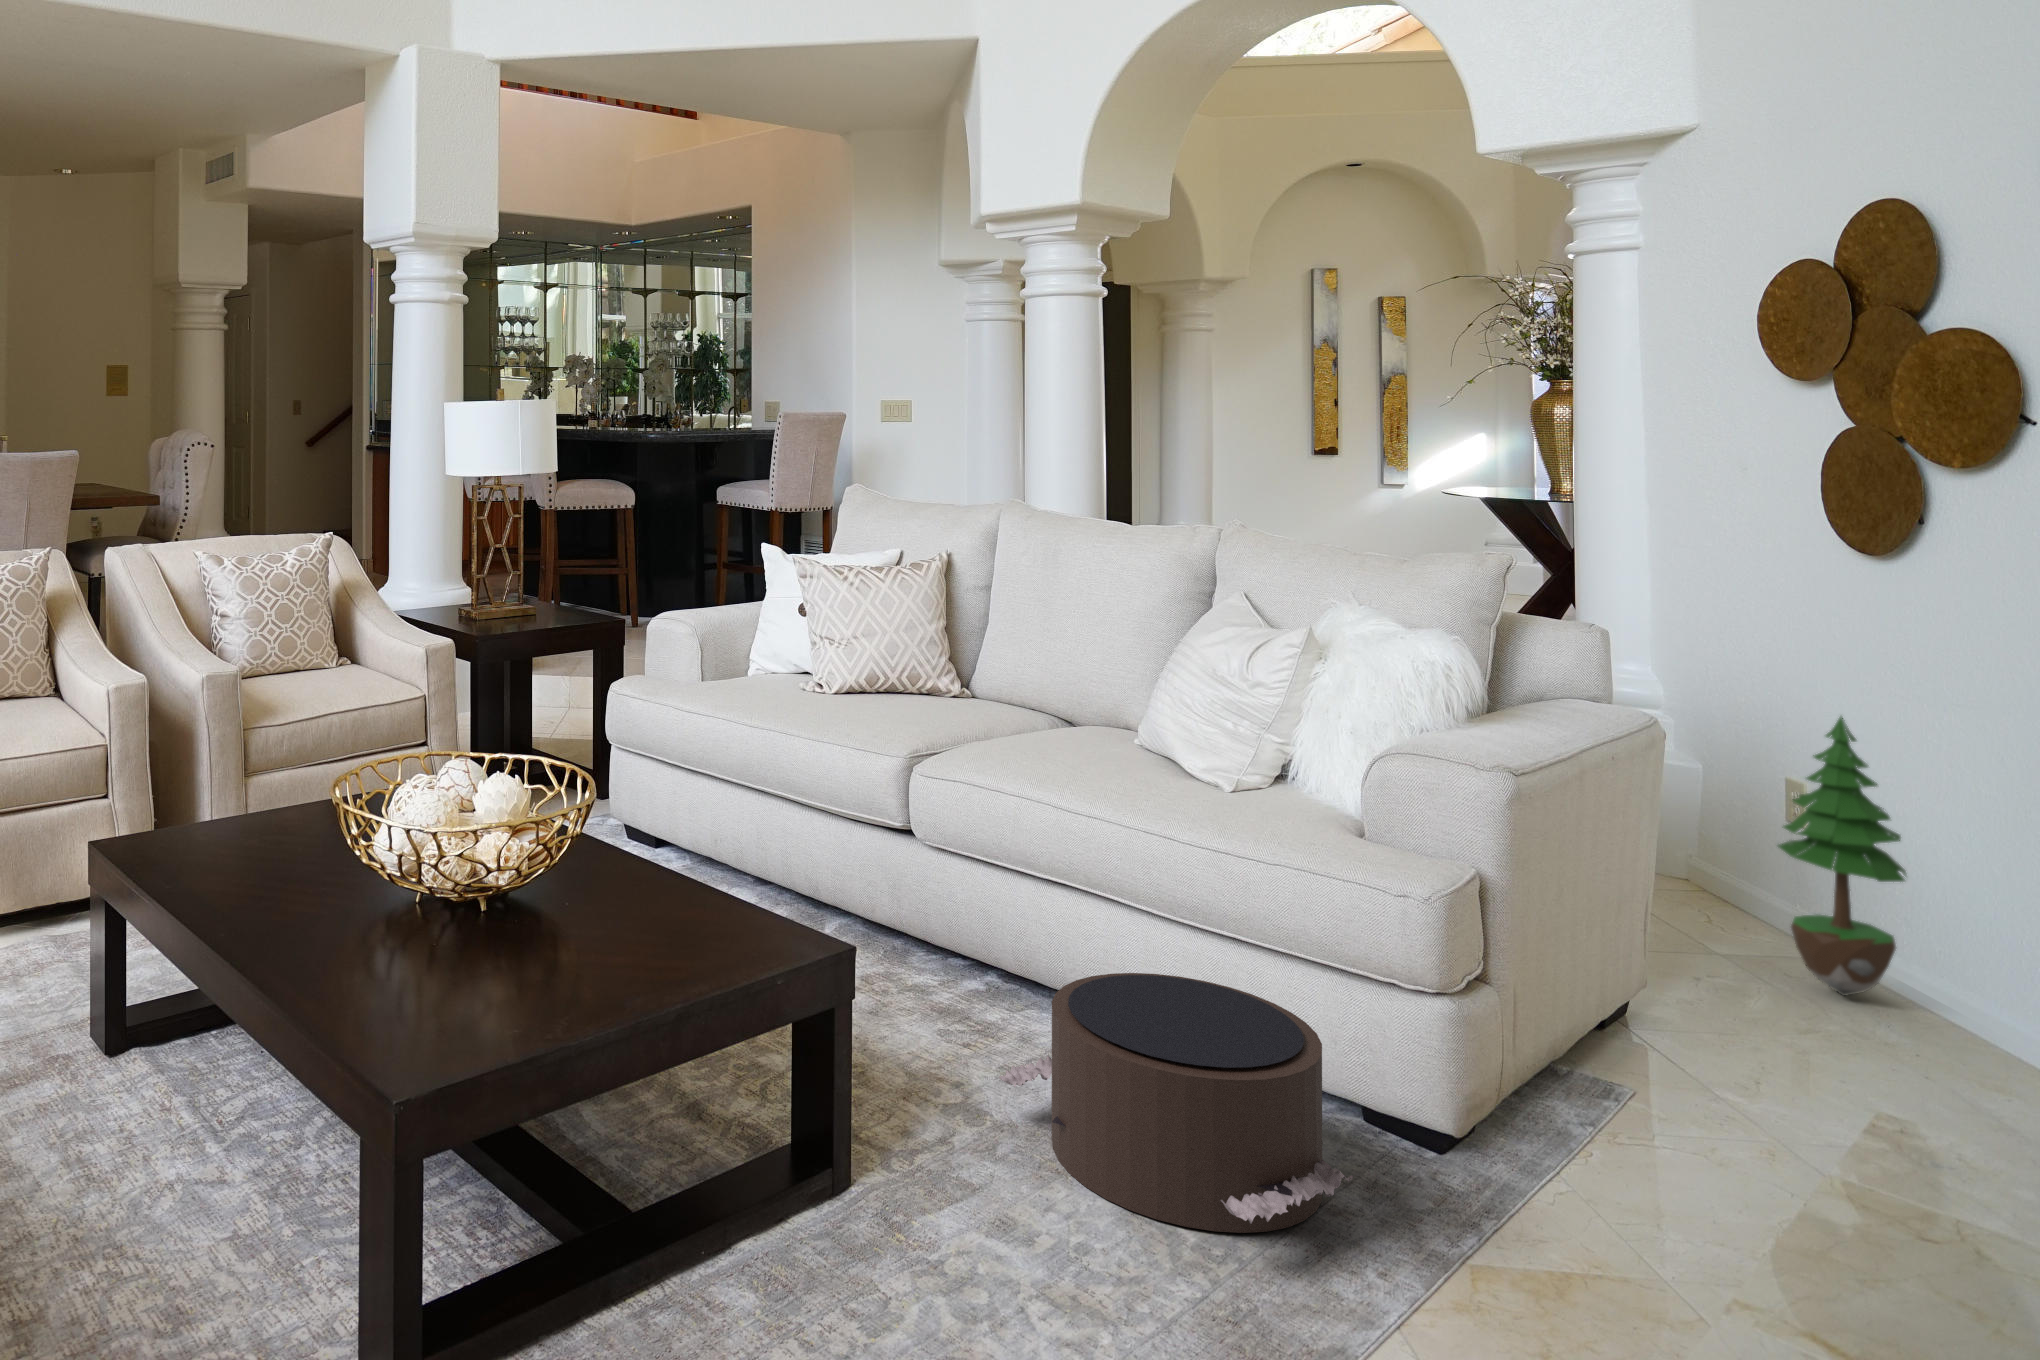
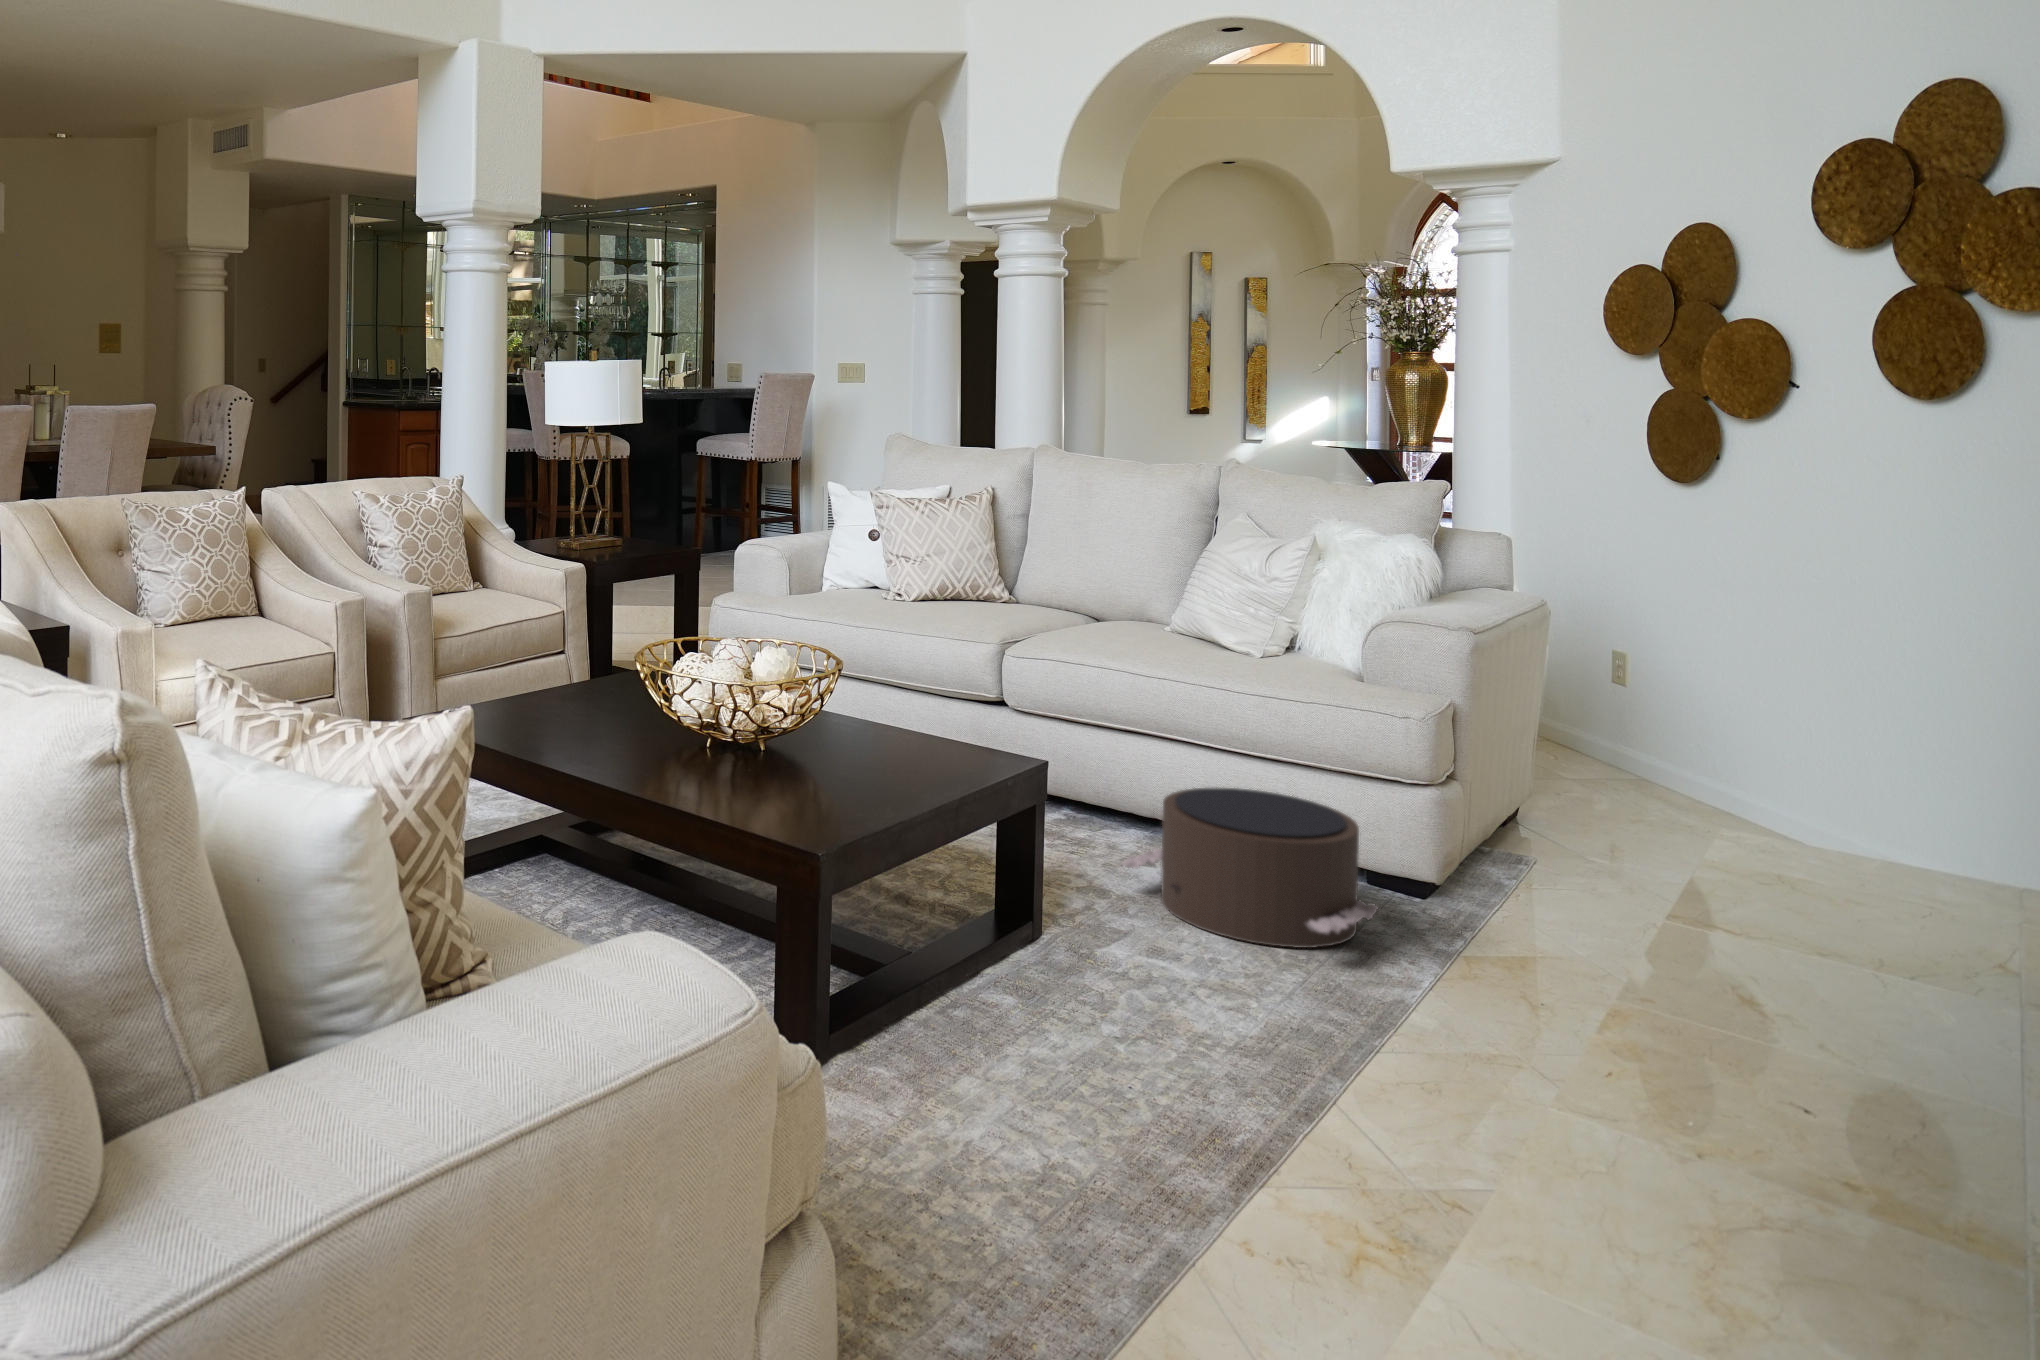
potted tree: present [1778,717,1906,996] -> none [1615,600,1706,804]

